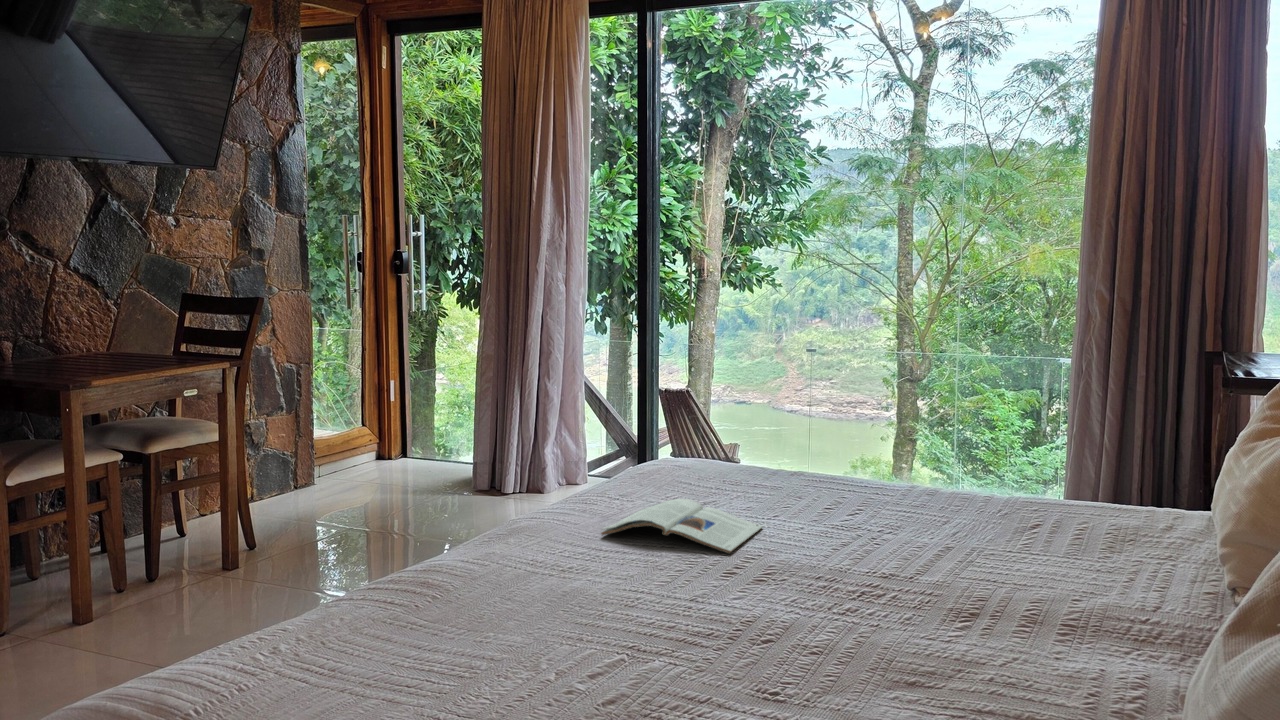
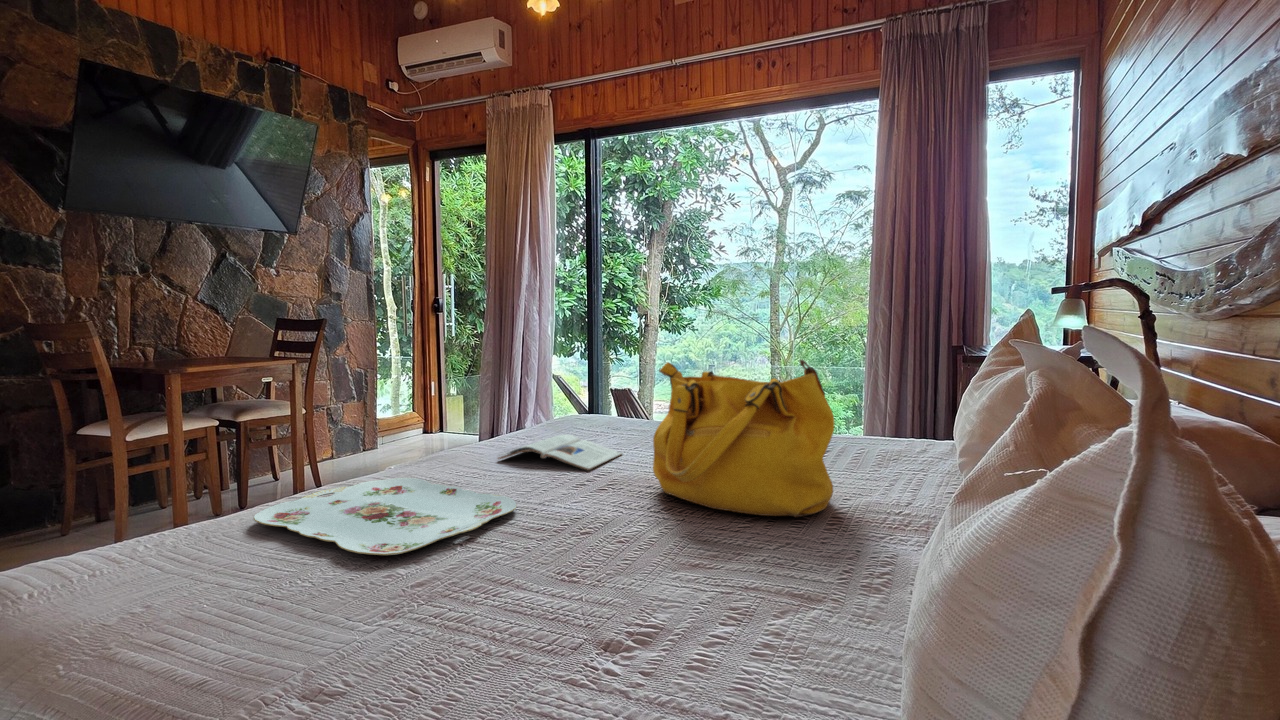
handbag: none [825,420,1068,625] -> present [653,360,835,517]
serving tray: none [363,562,669,667] -> present [254,478,516,555]

